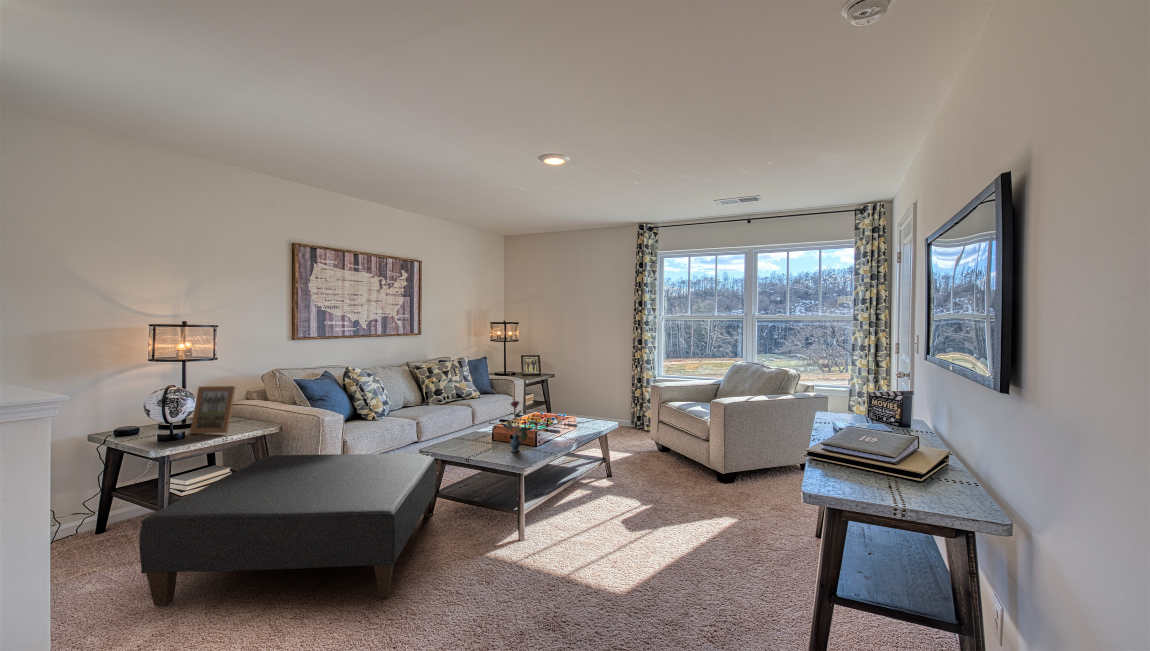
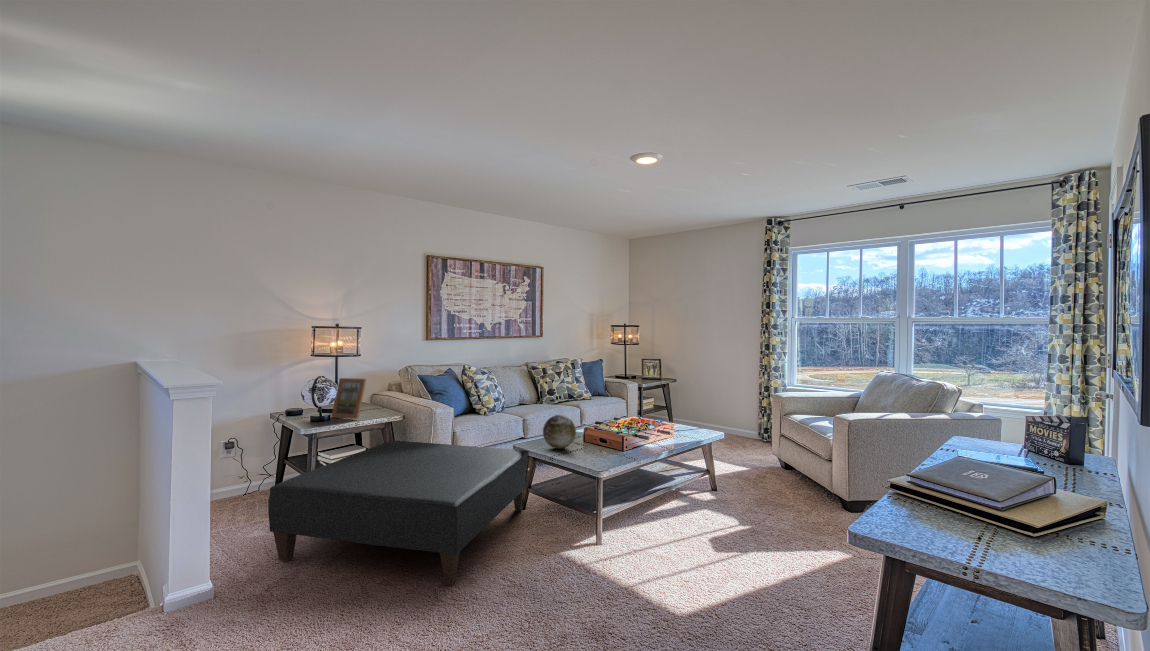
vase: present [506,401,528,452] -> none [591,404,611,455]
decorative orb: none [454,414,488,449] -> present [543,415,576,449]

